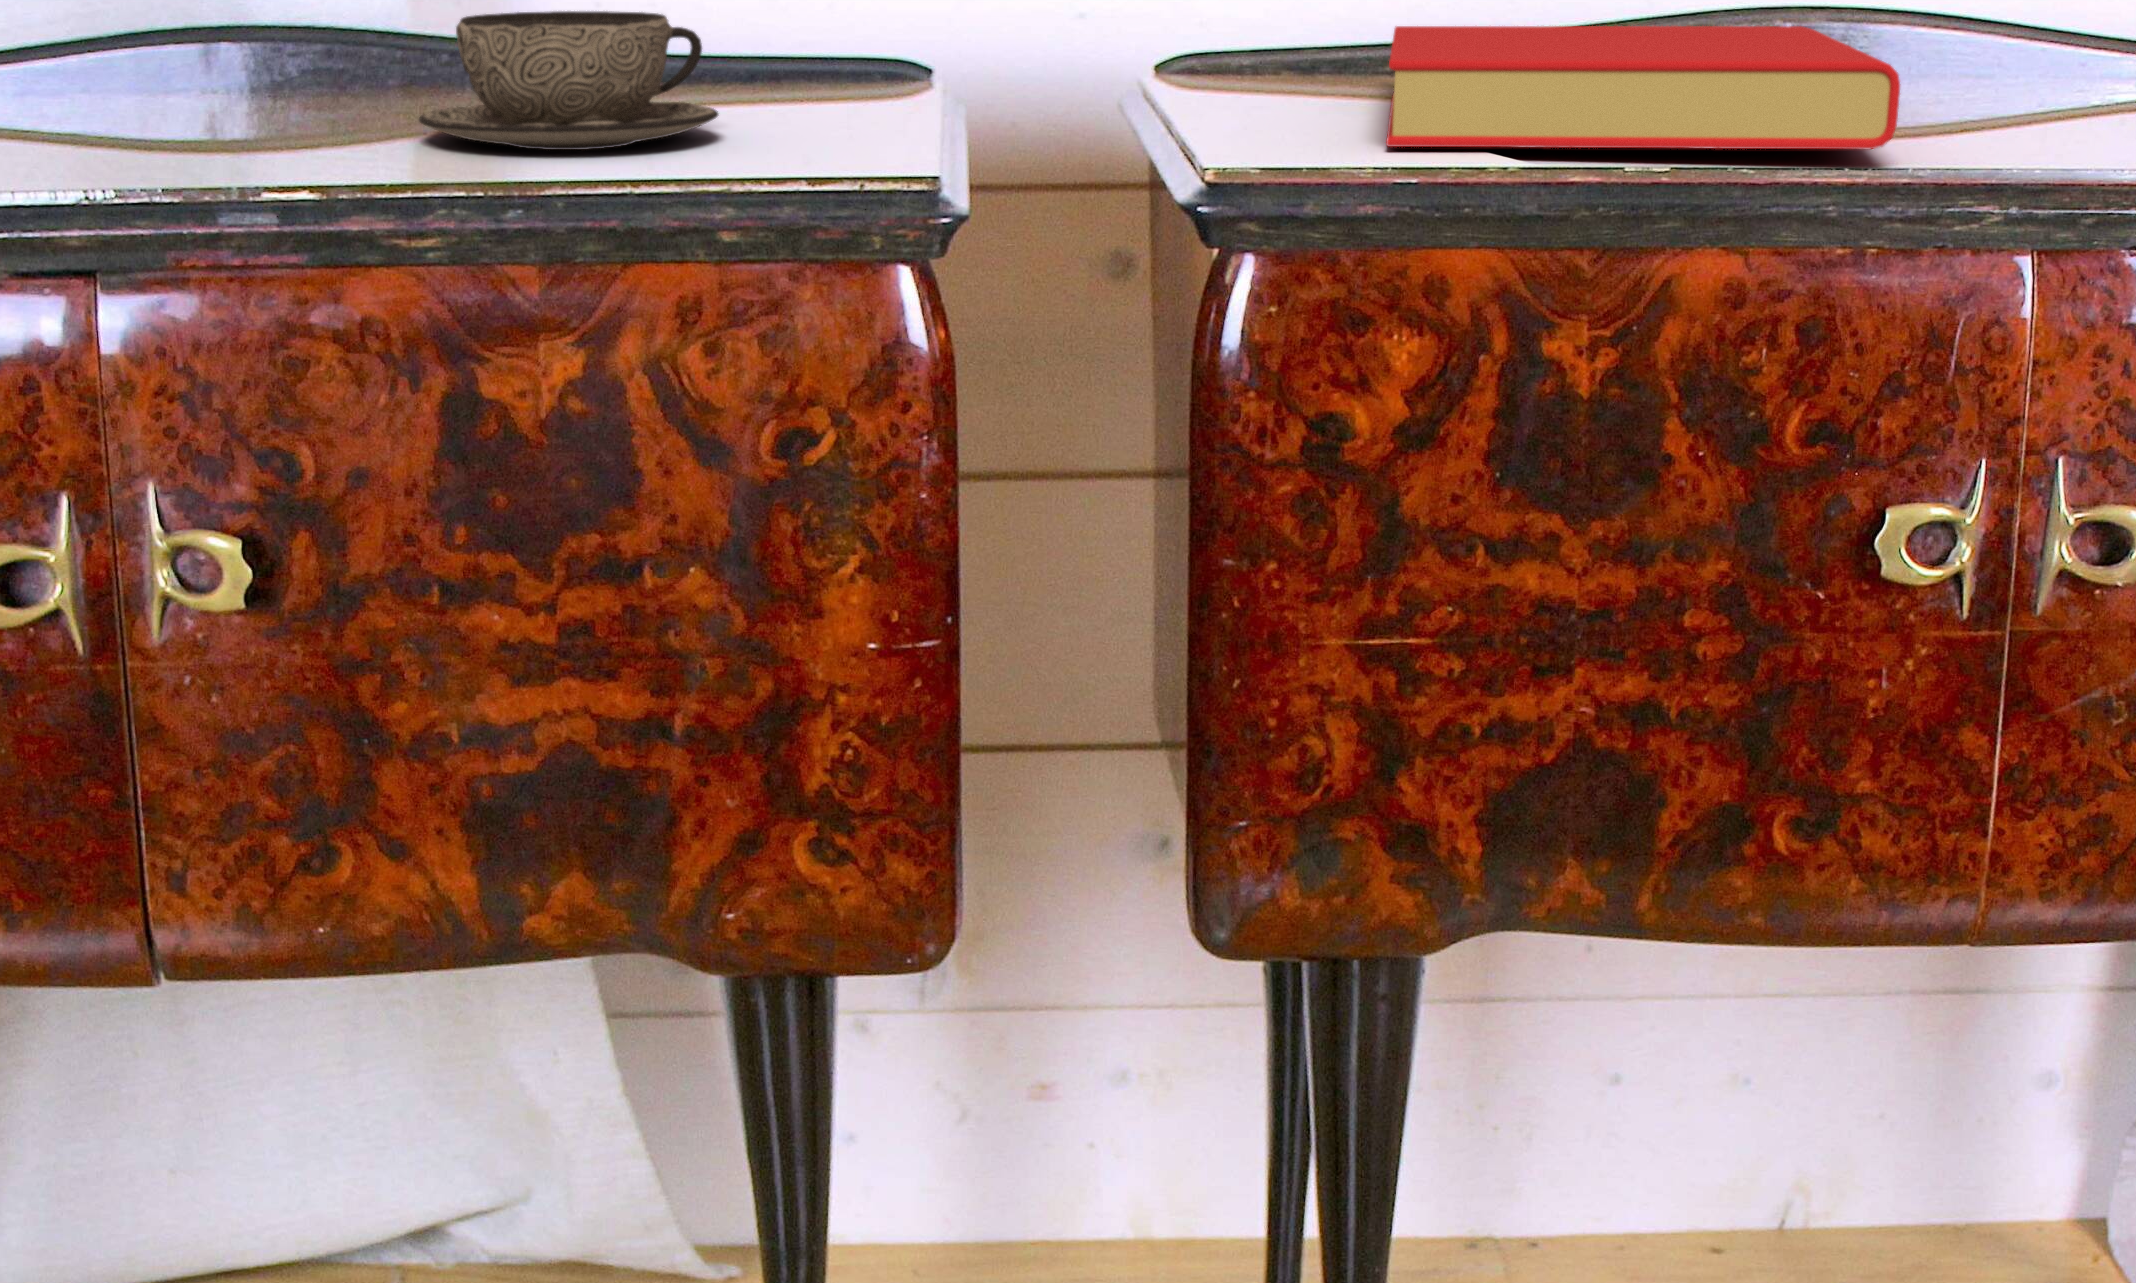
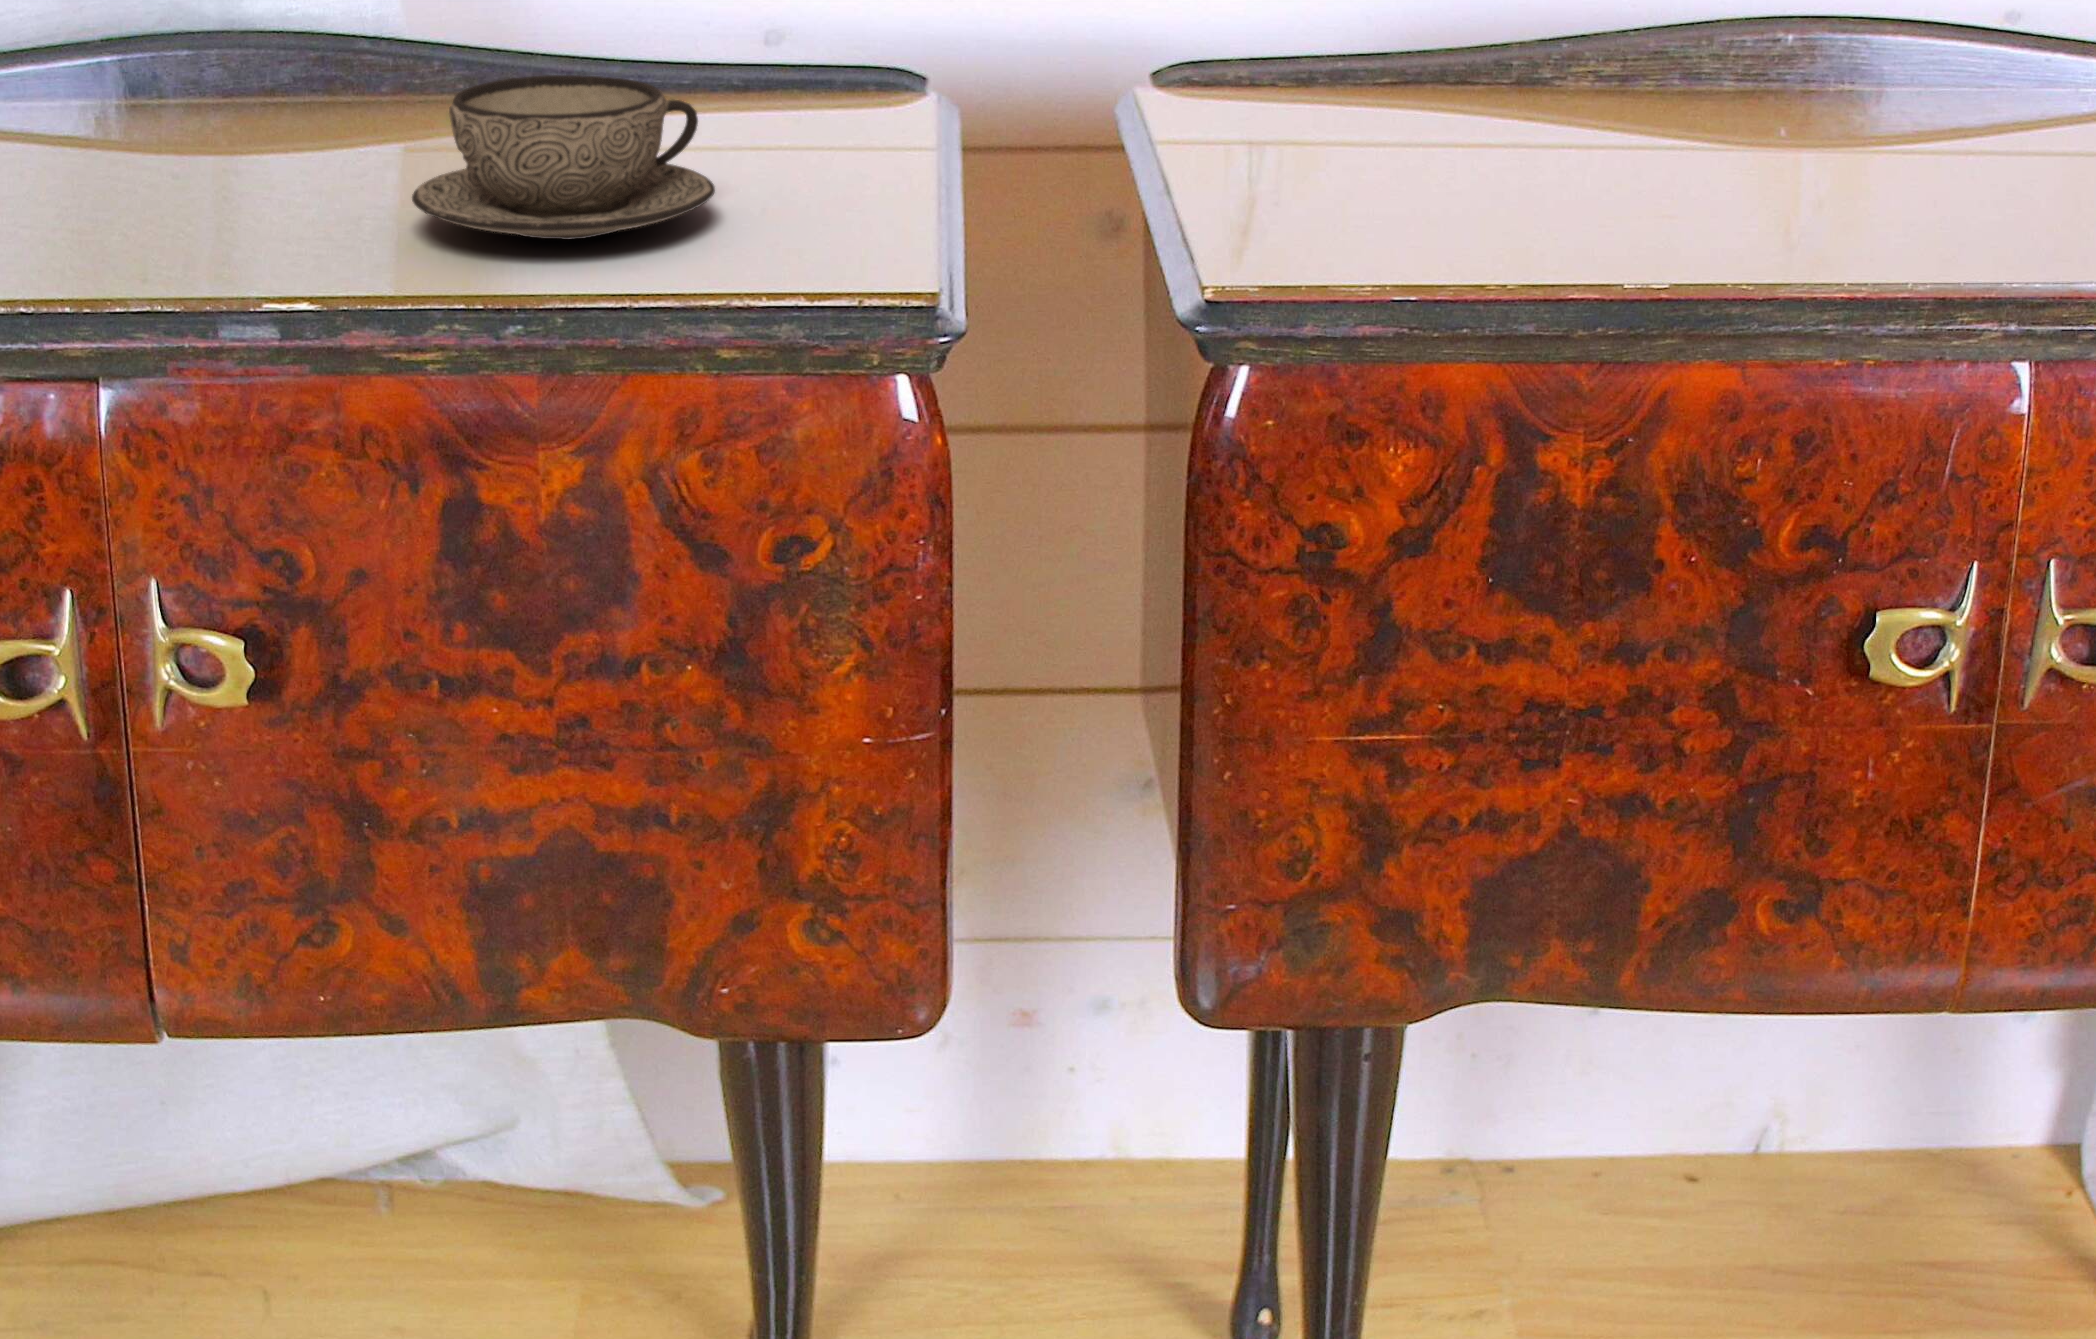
book: present [1386,26,1900,149] -> none [1388,45,1905,256]

